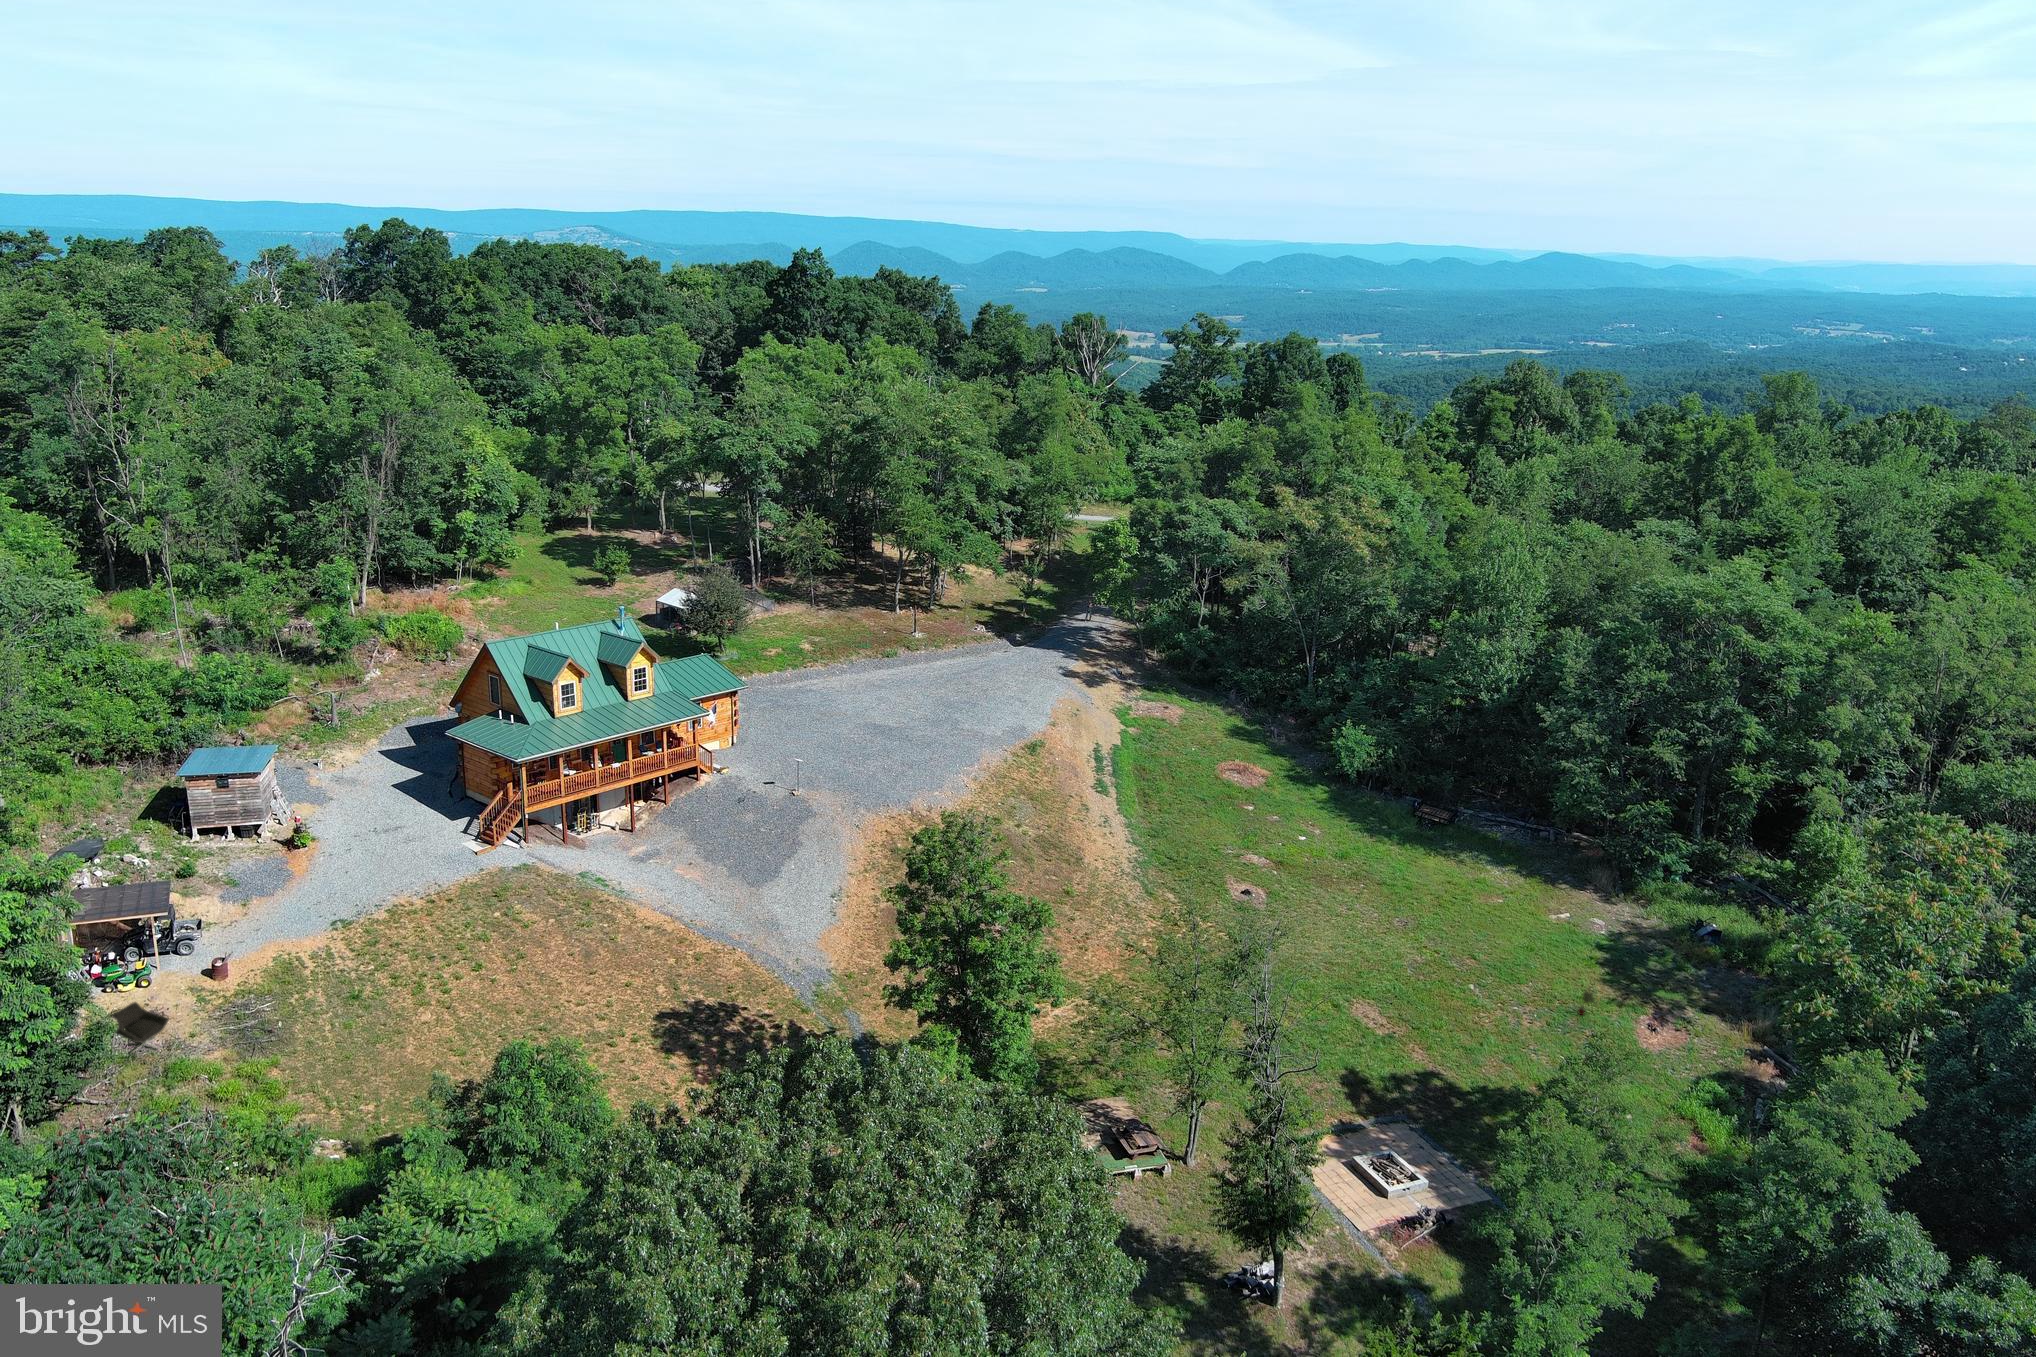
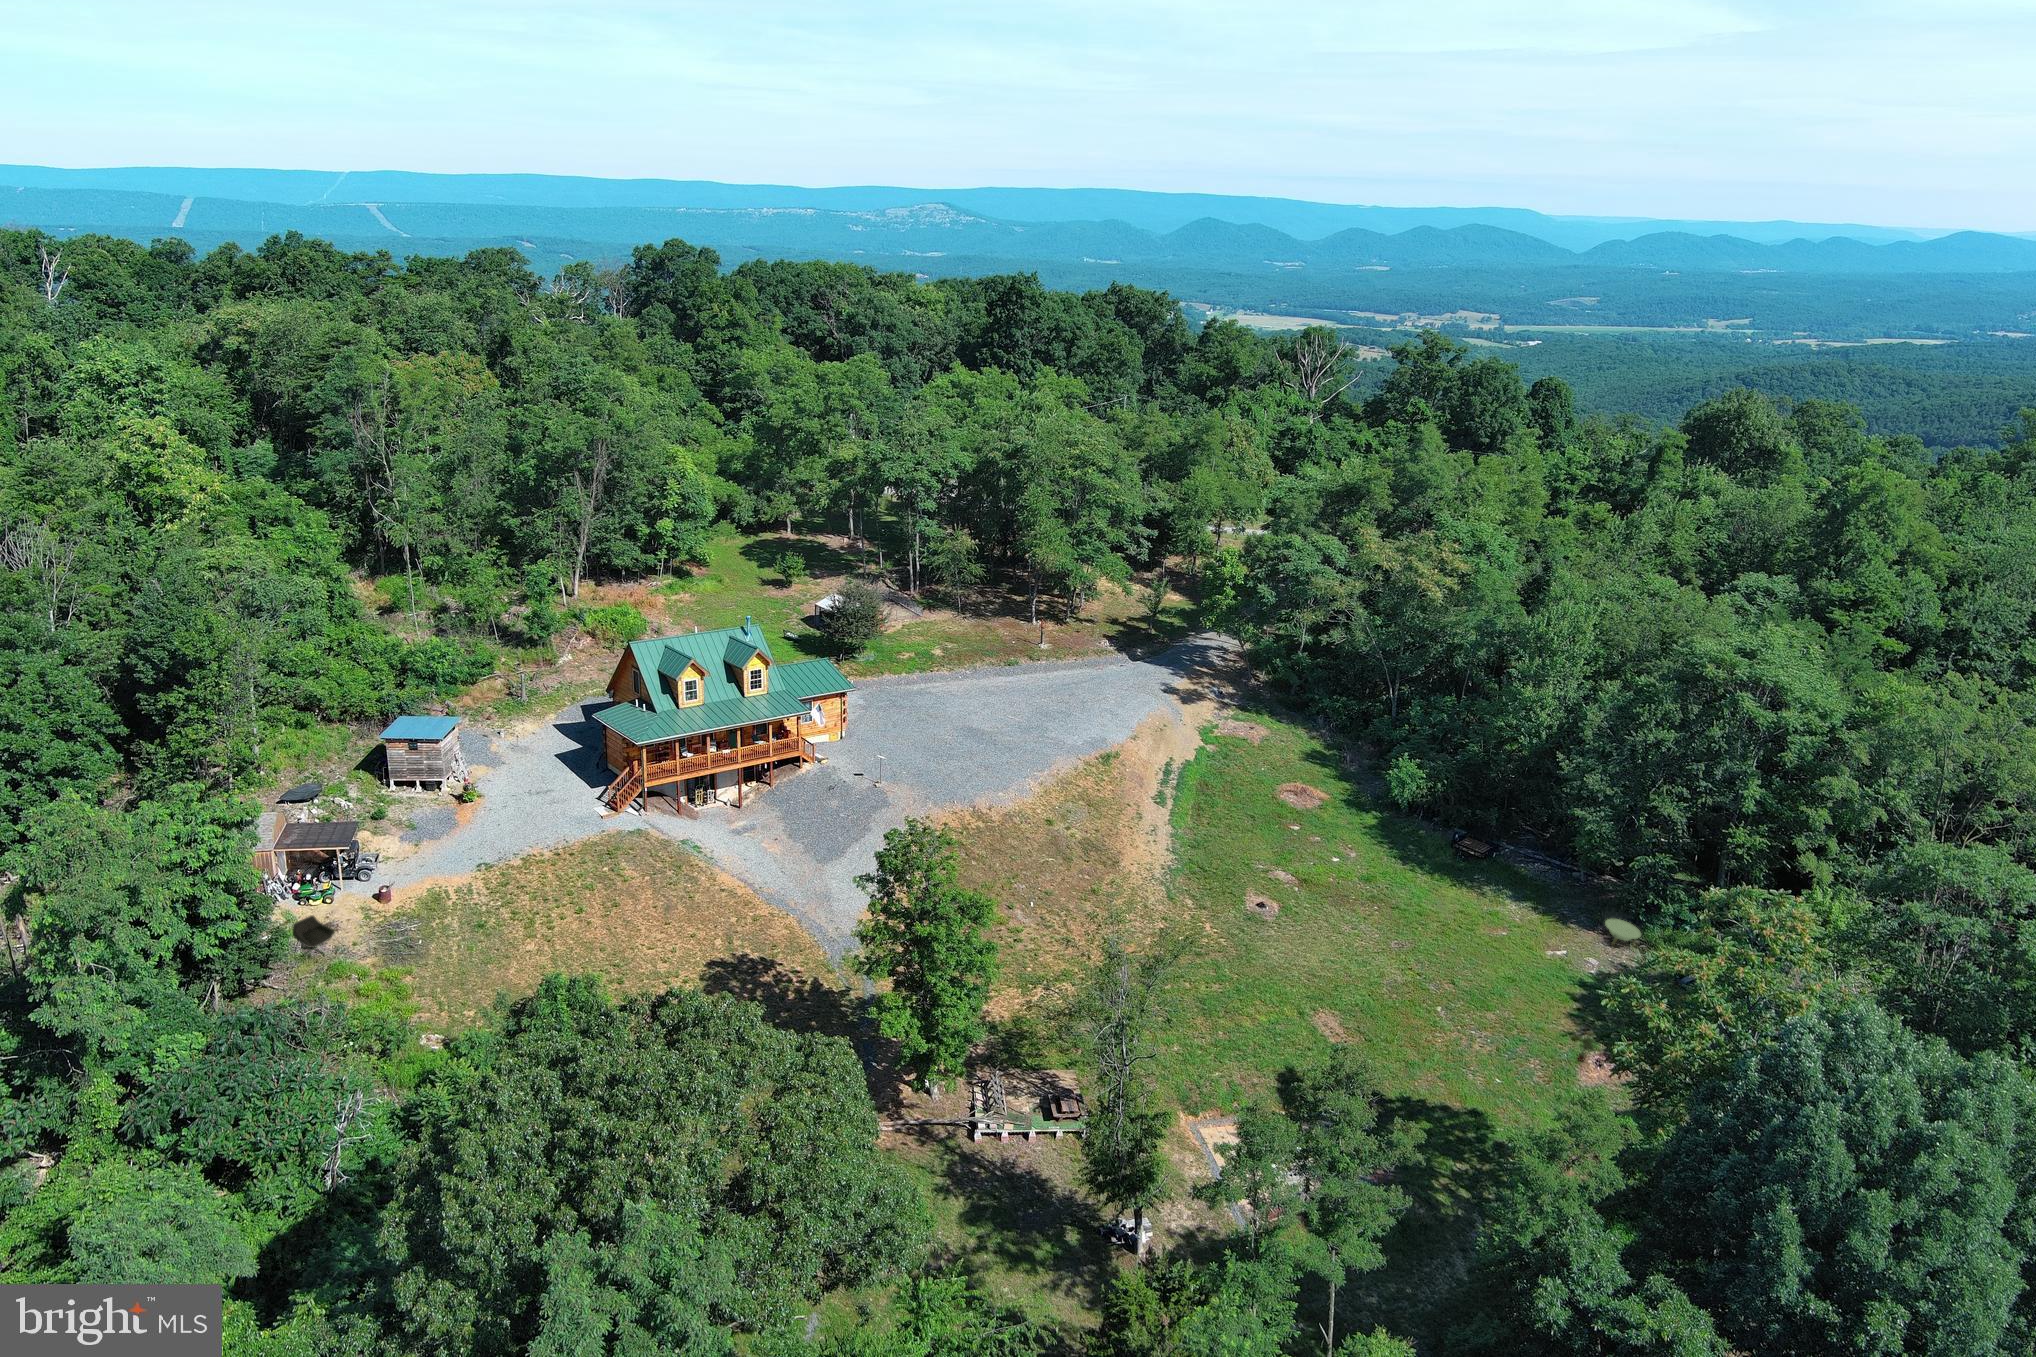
round table: none [1559,872,1595,899] -> present [1605,919,1641,945]

